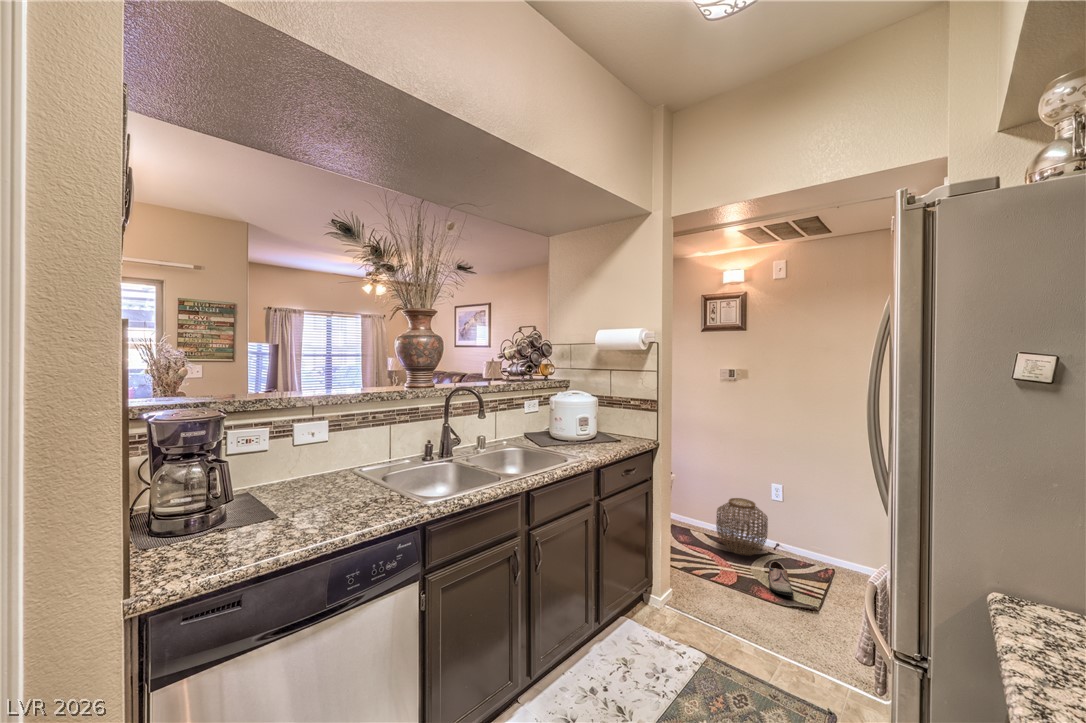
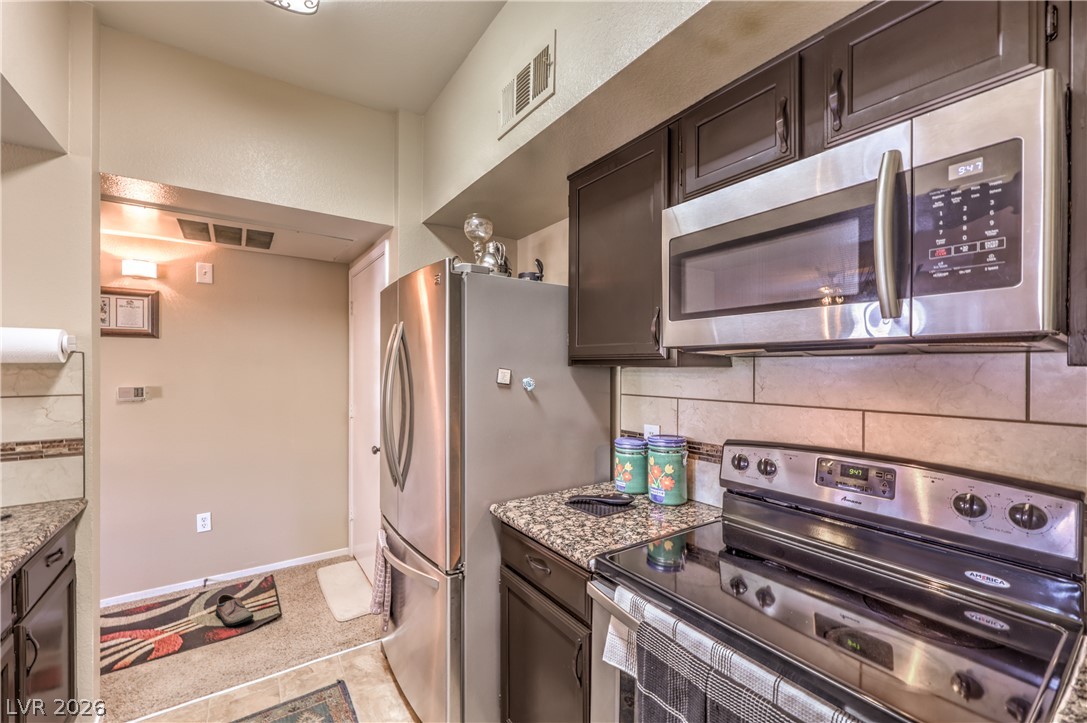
woven basket: present [716,498,768,555] -> none [126,543,201,615]

